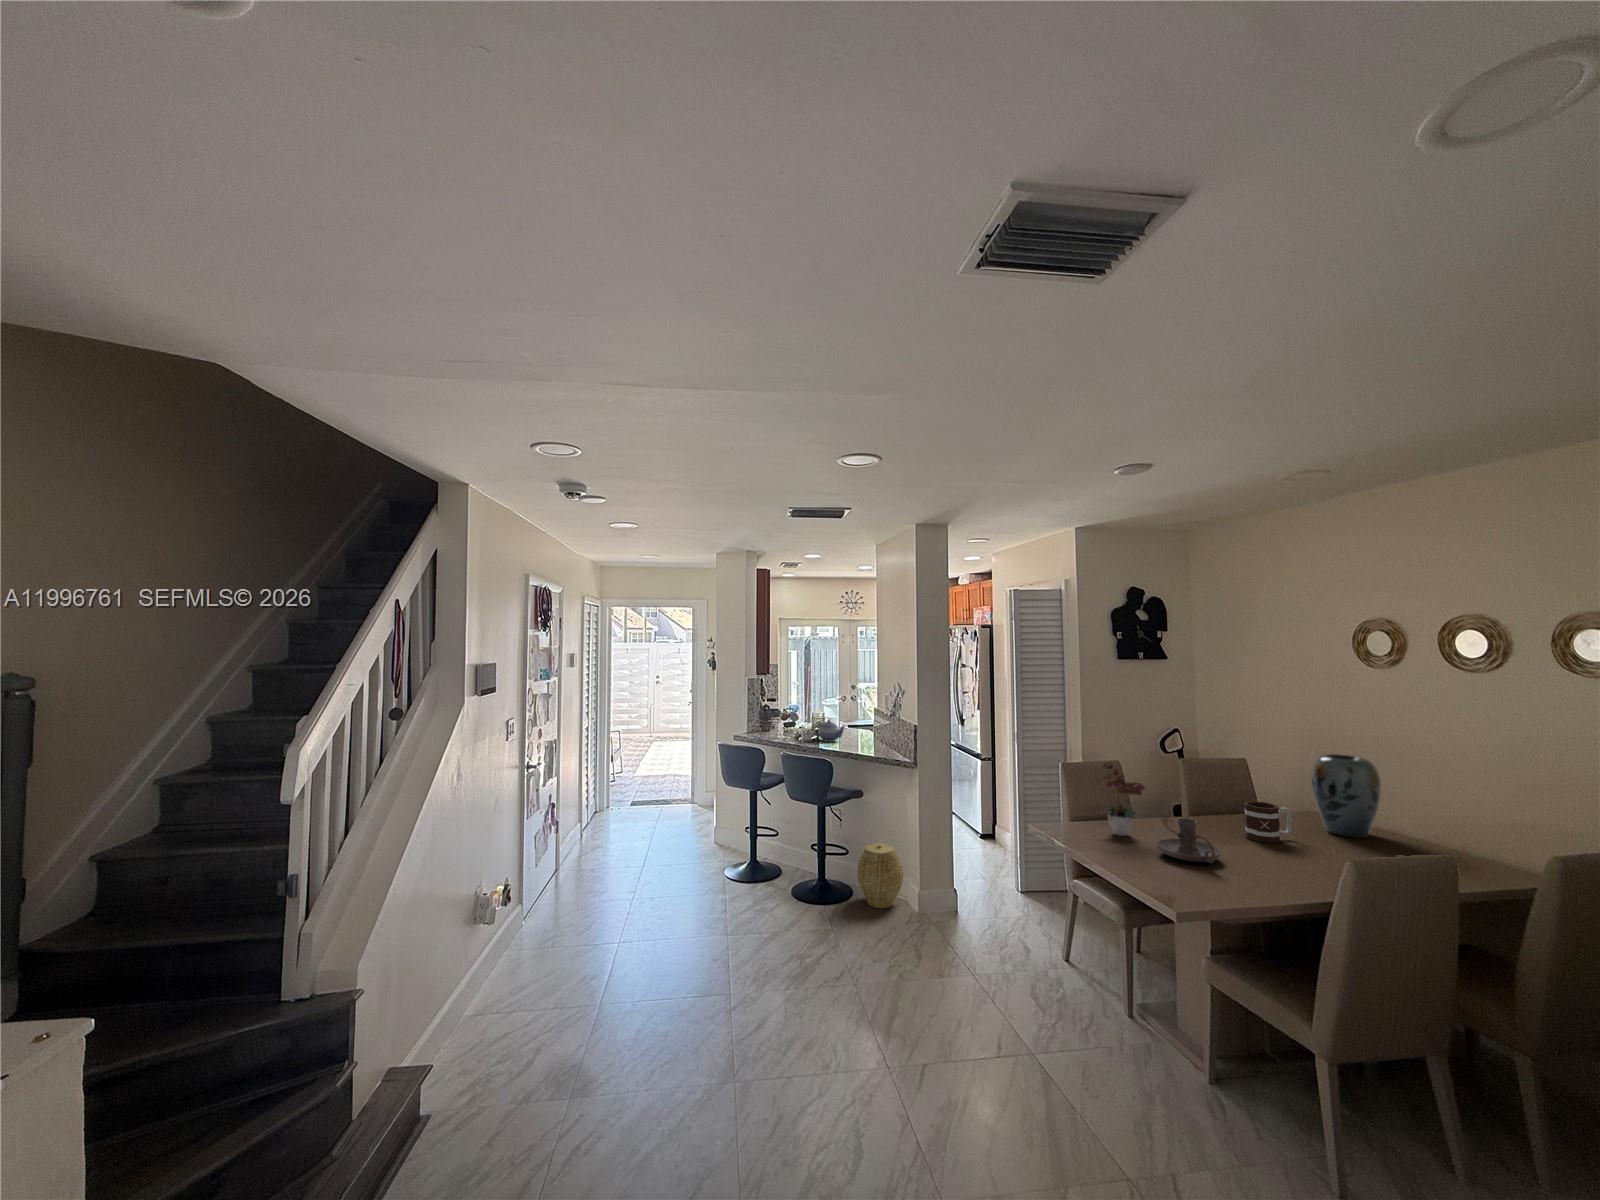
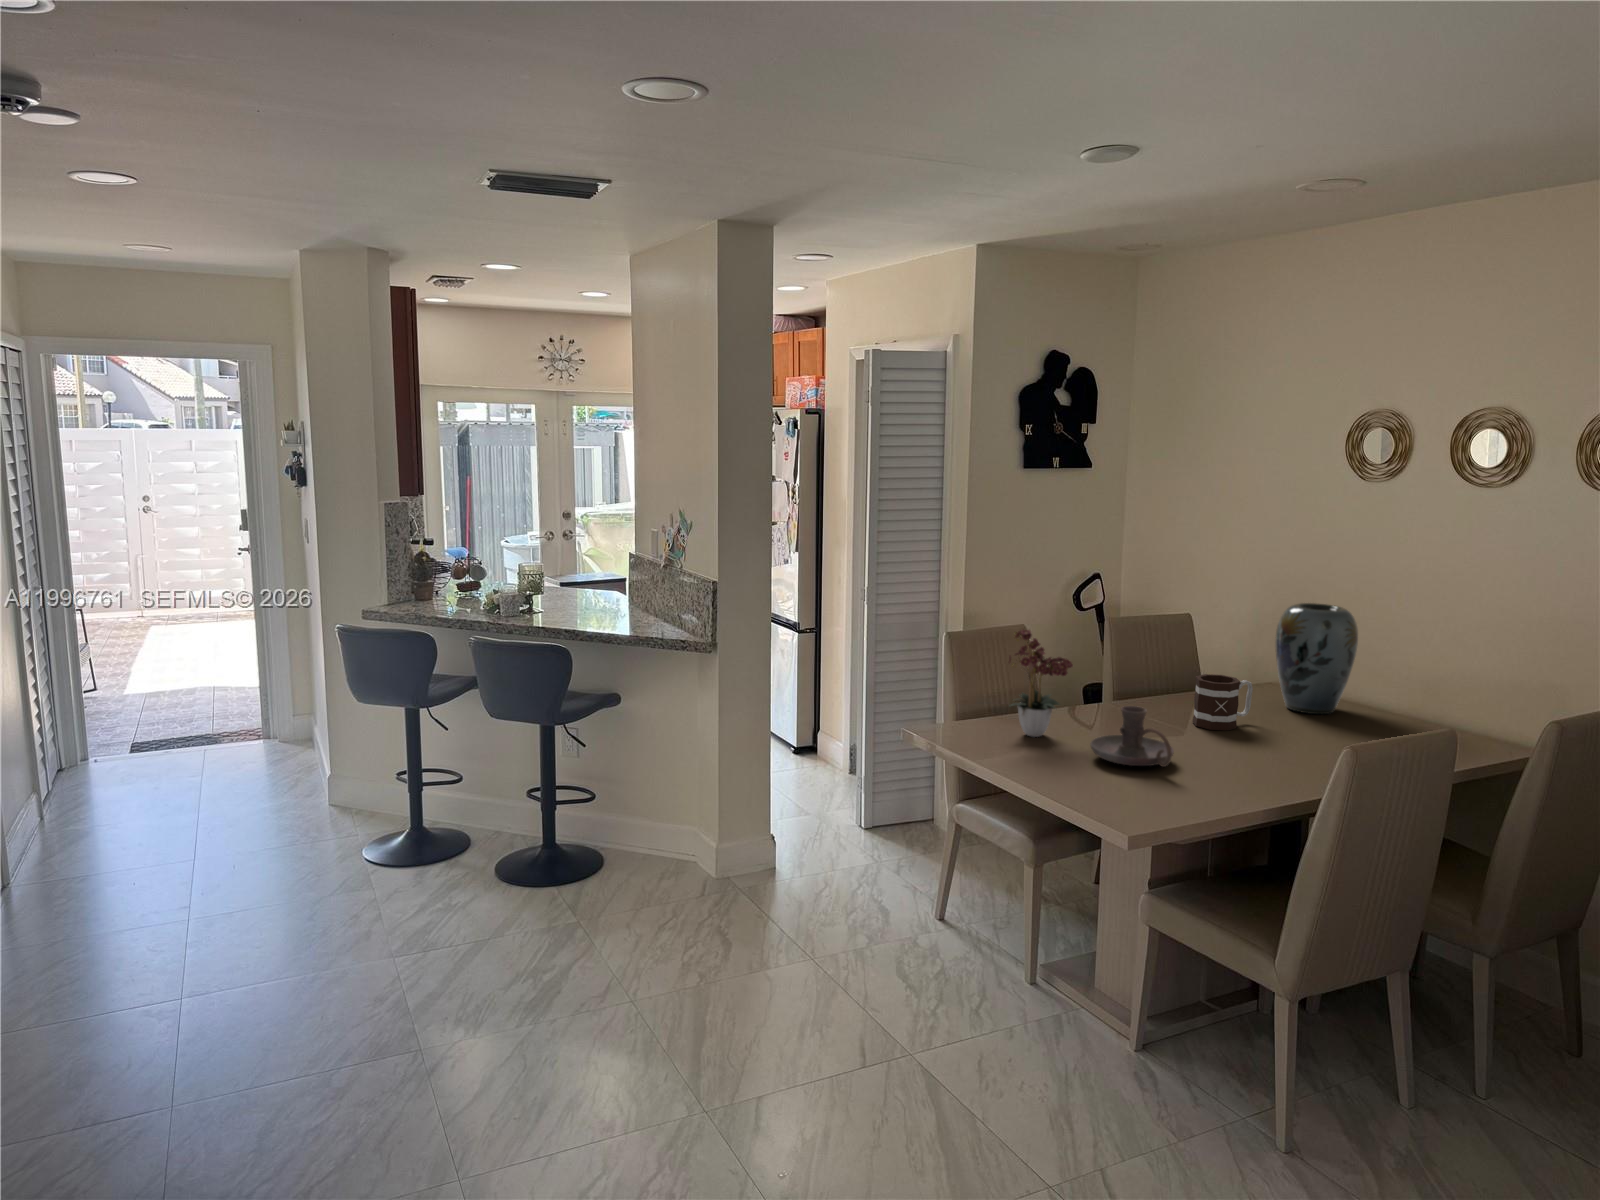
teapot: present [813,720,845,742] -> none [520,575,583,614]
woven basket: present [857,843,903,908] -> none [613,777,690,878]

